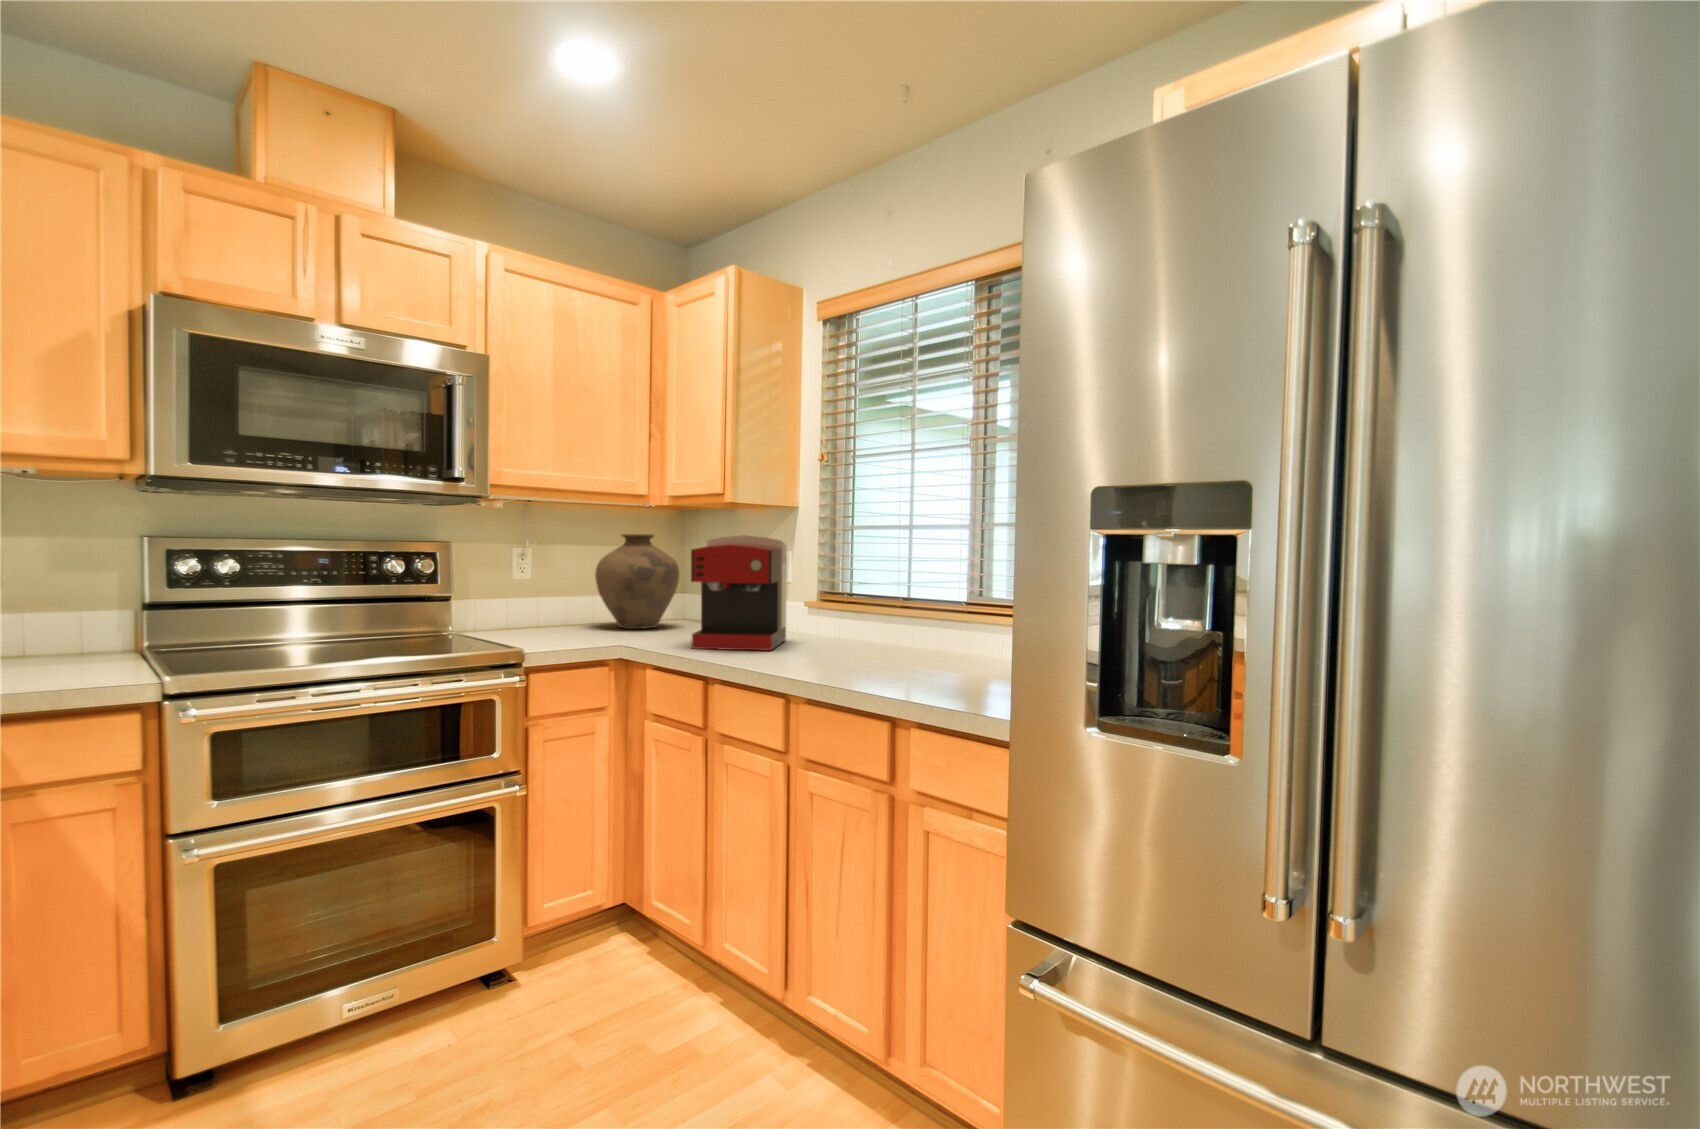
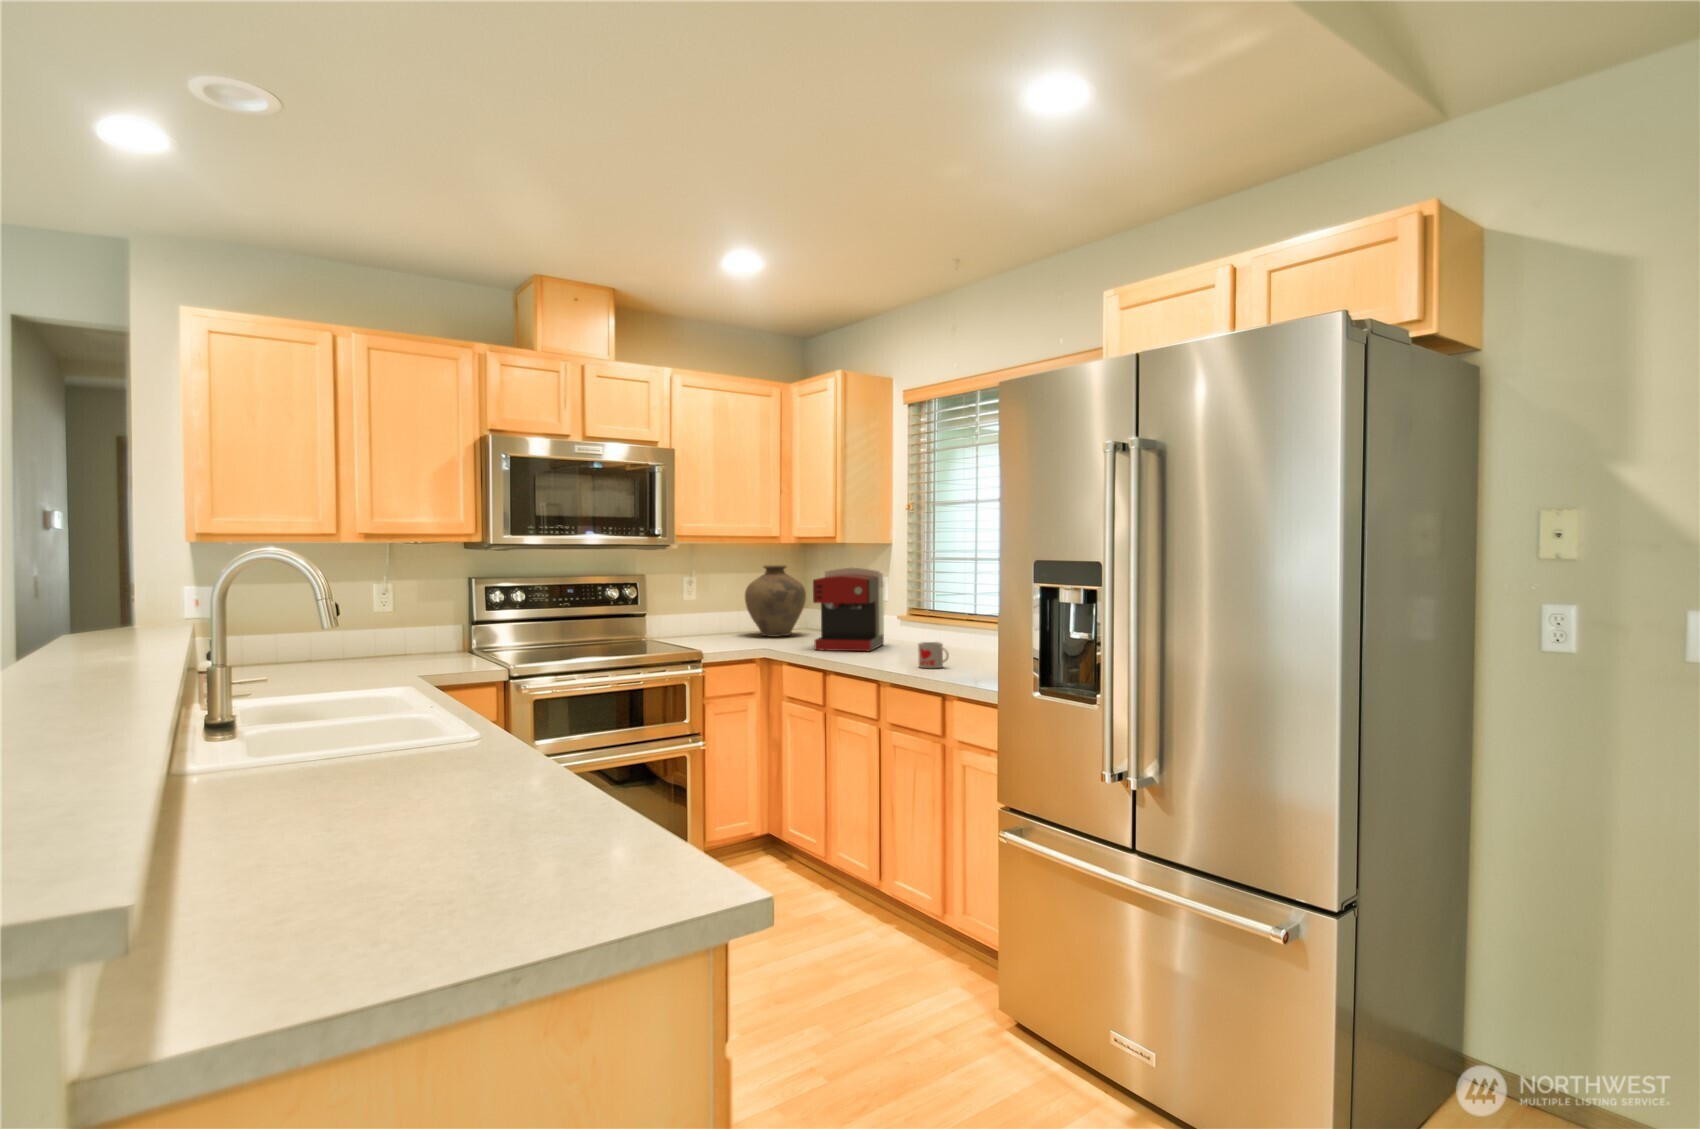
mug: none [851,639,897,678] -> present [918,642,949,668]

